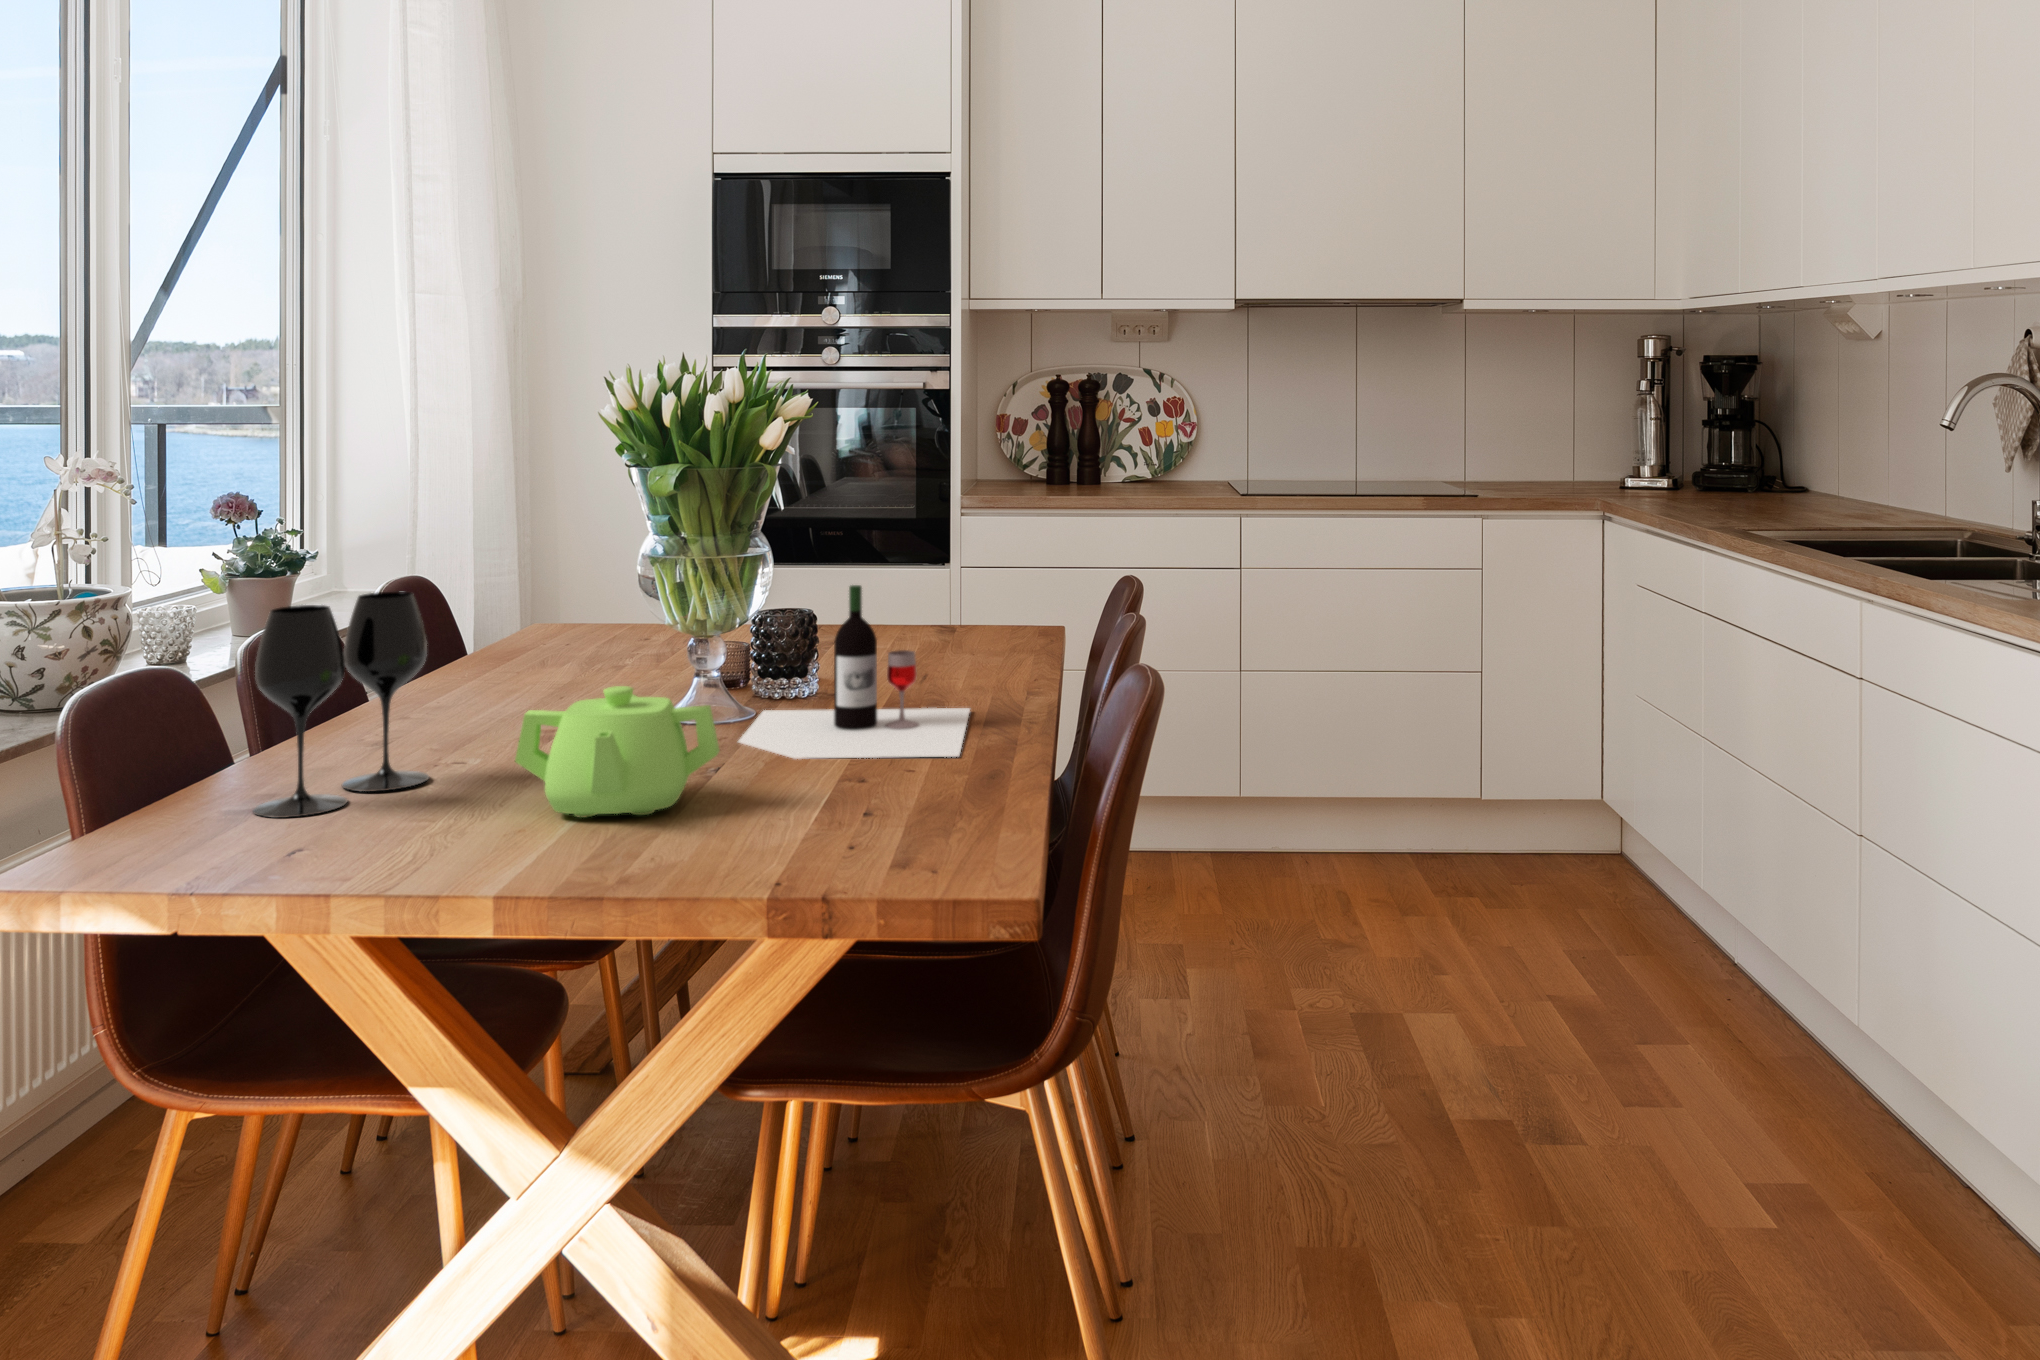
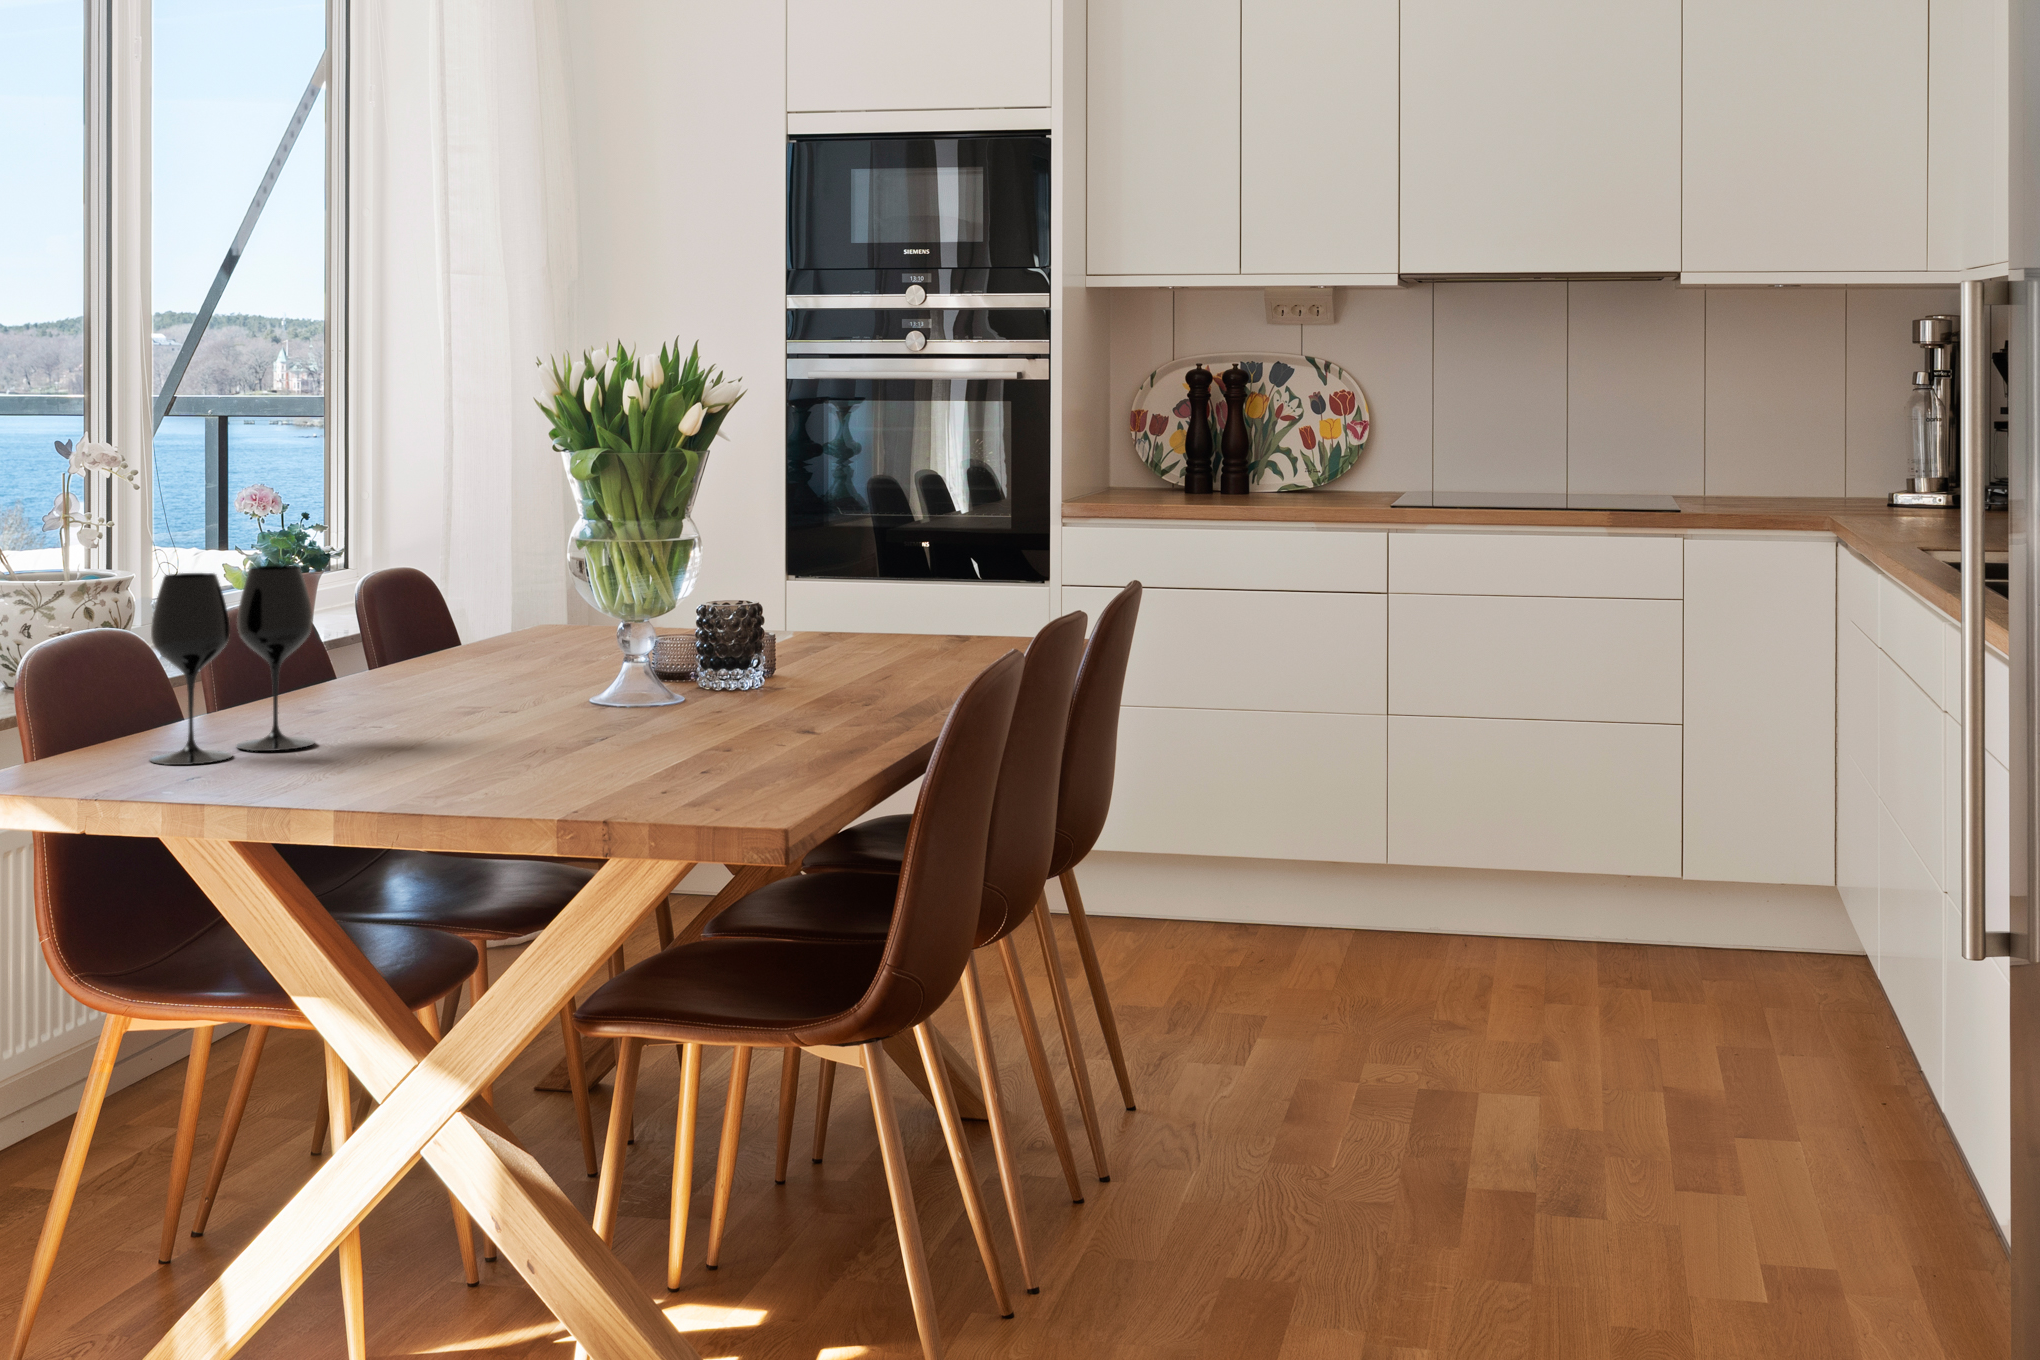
wine bottle: present [738,585,970,759] -> none [594,578,883,753]
teapot: present [515,686,720,818] -> none [367,658,554,780]

